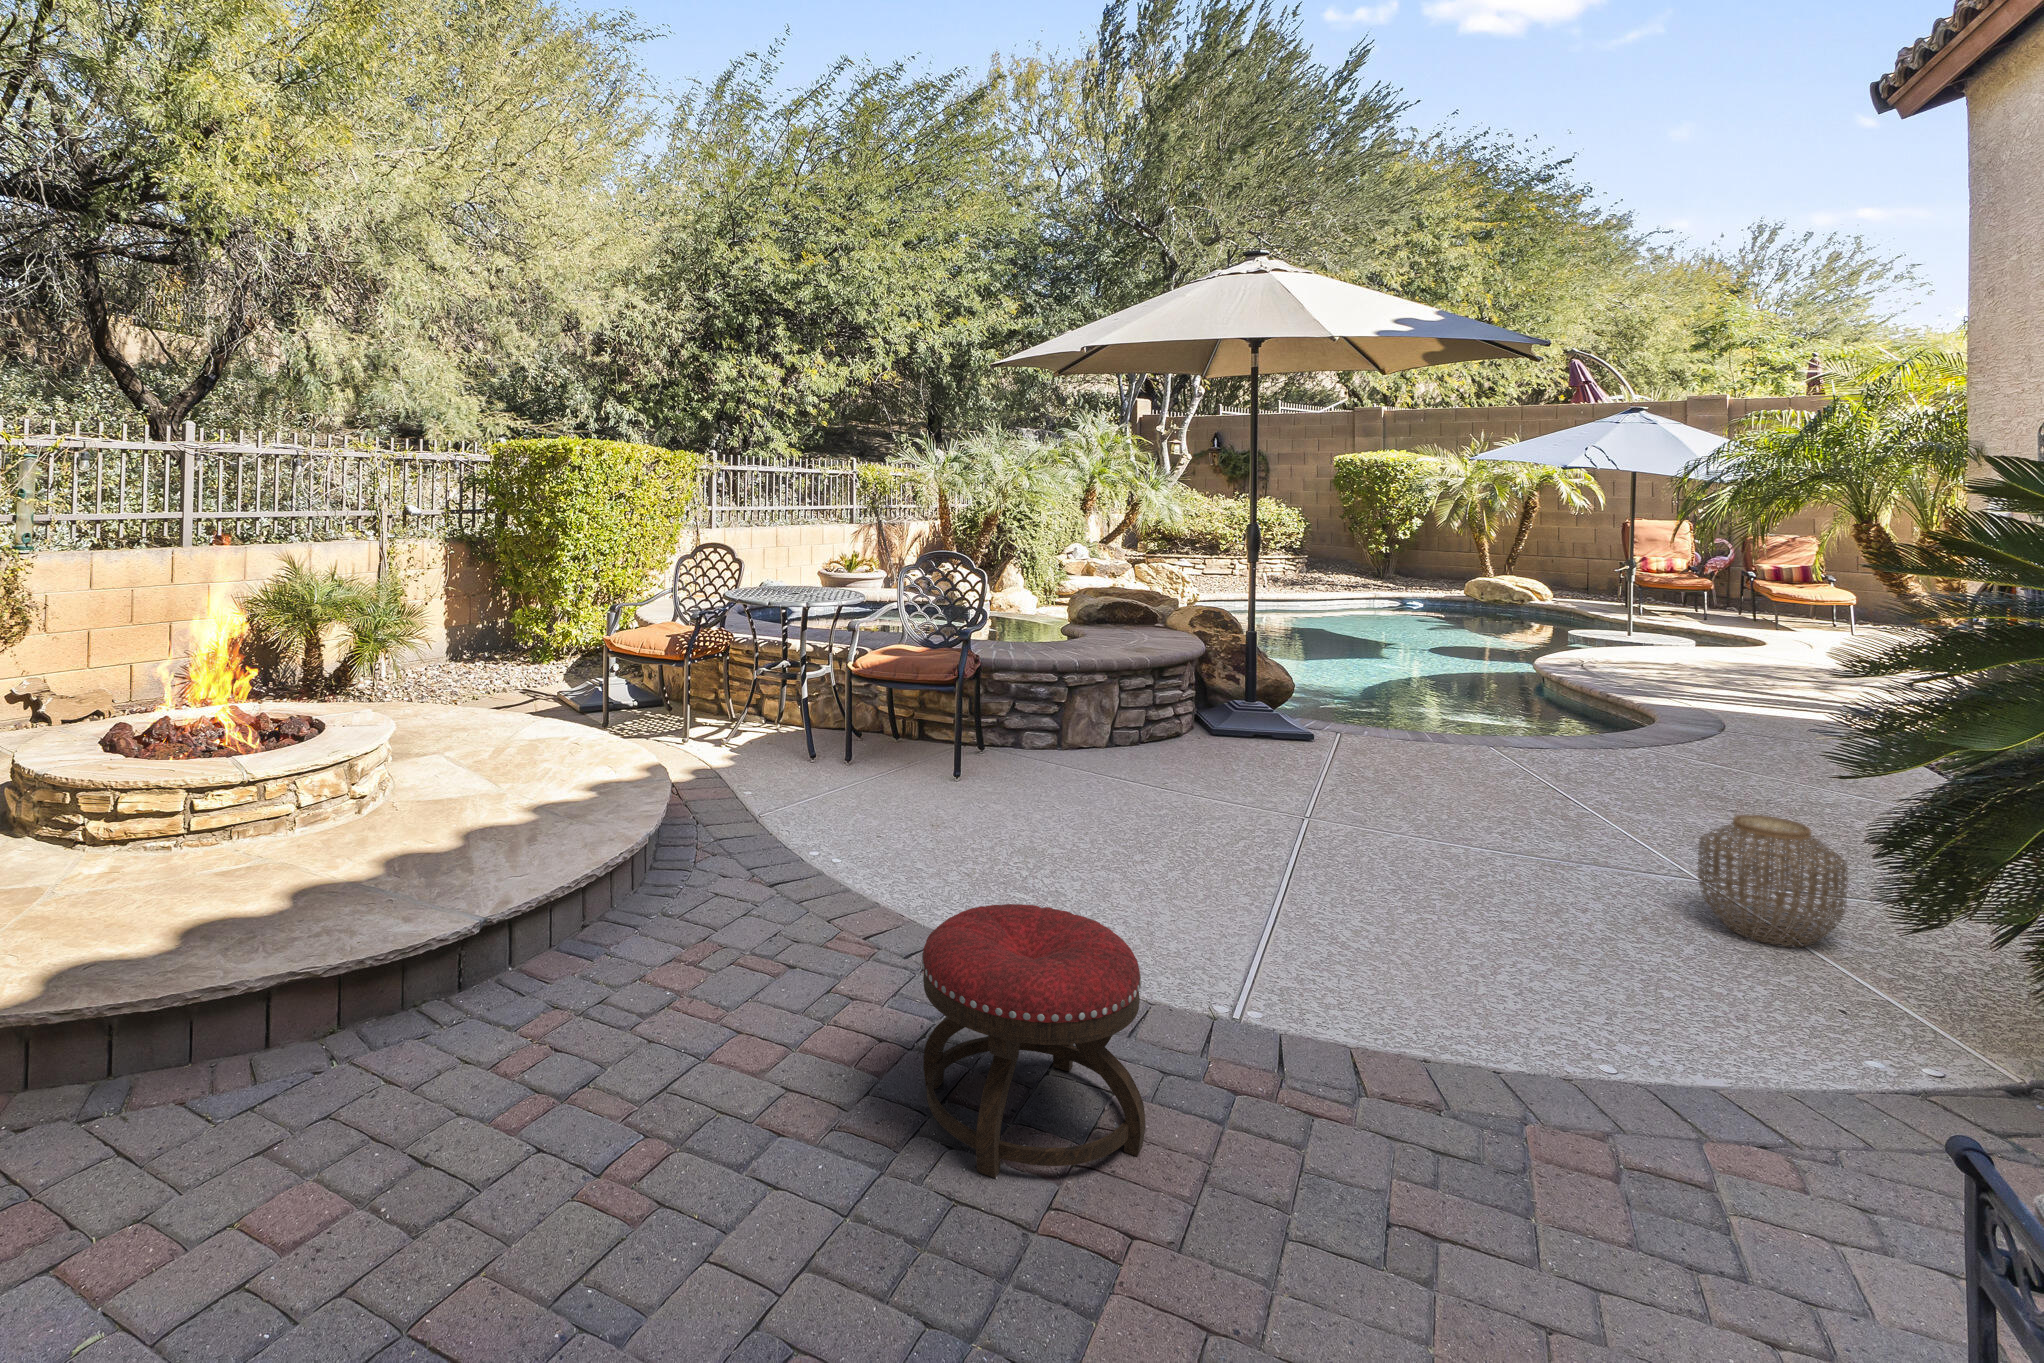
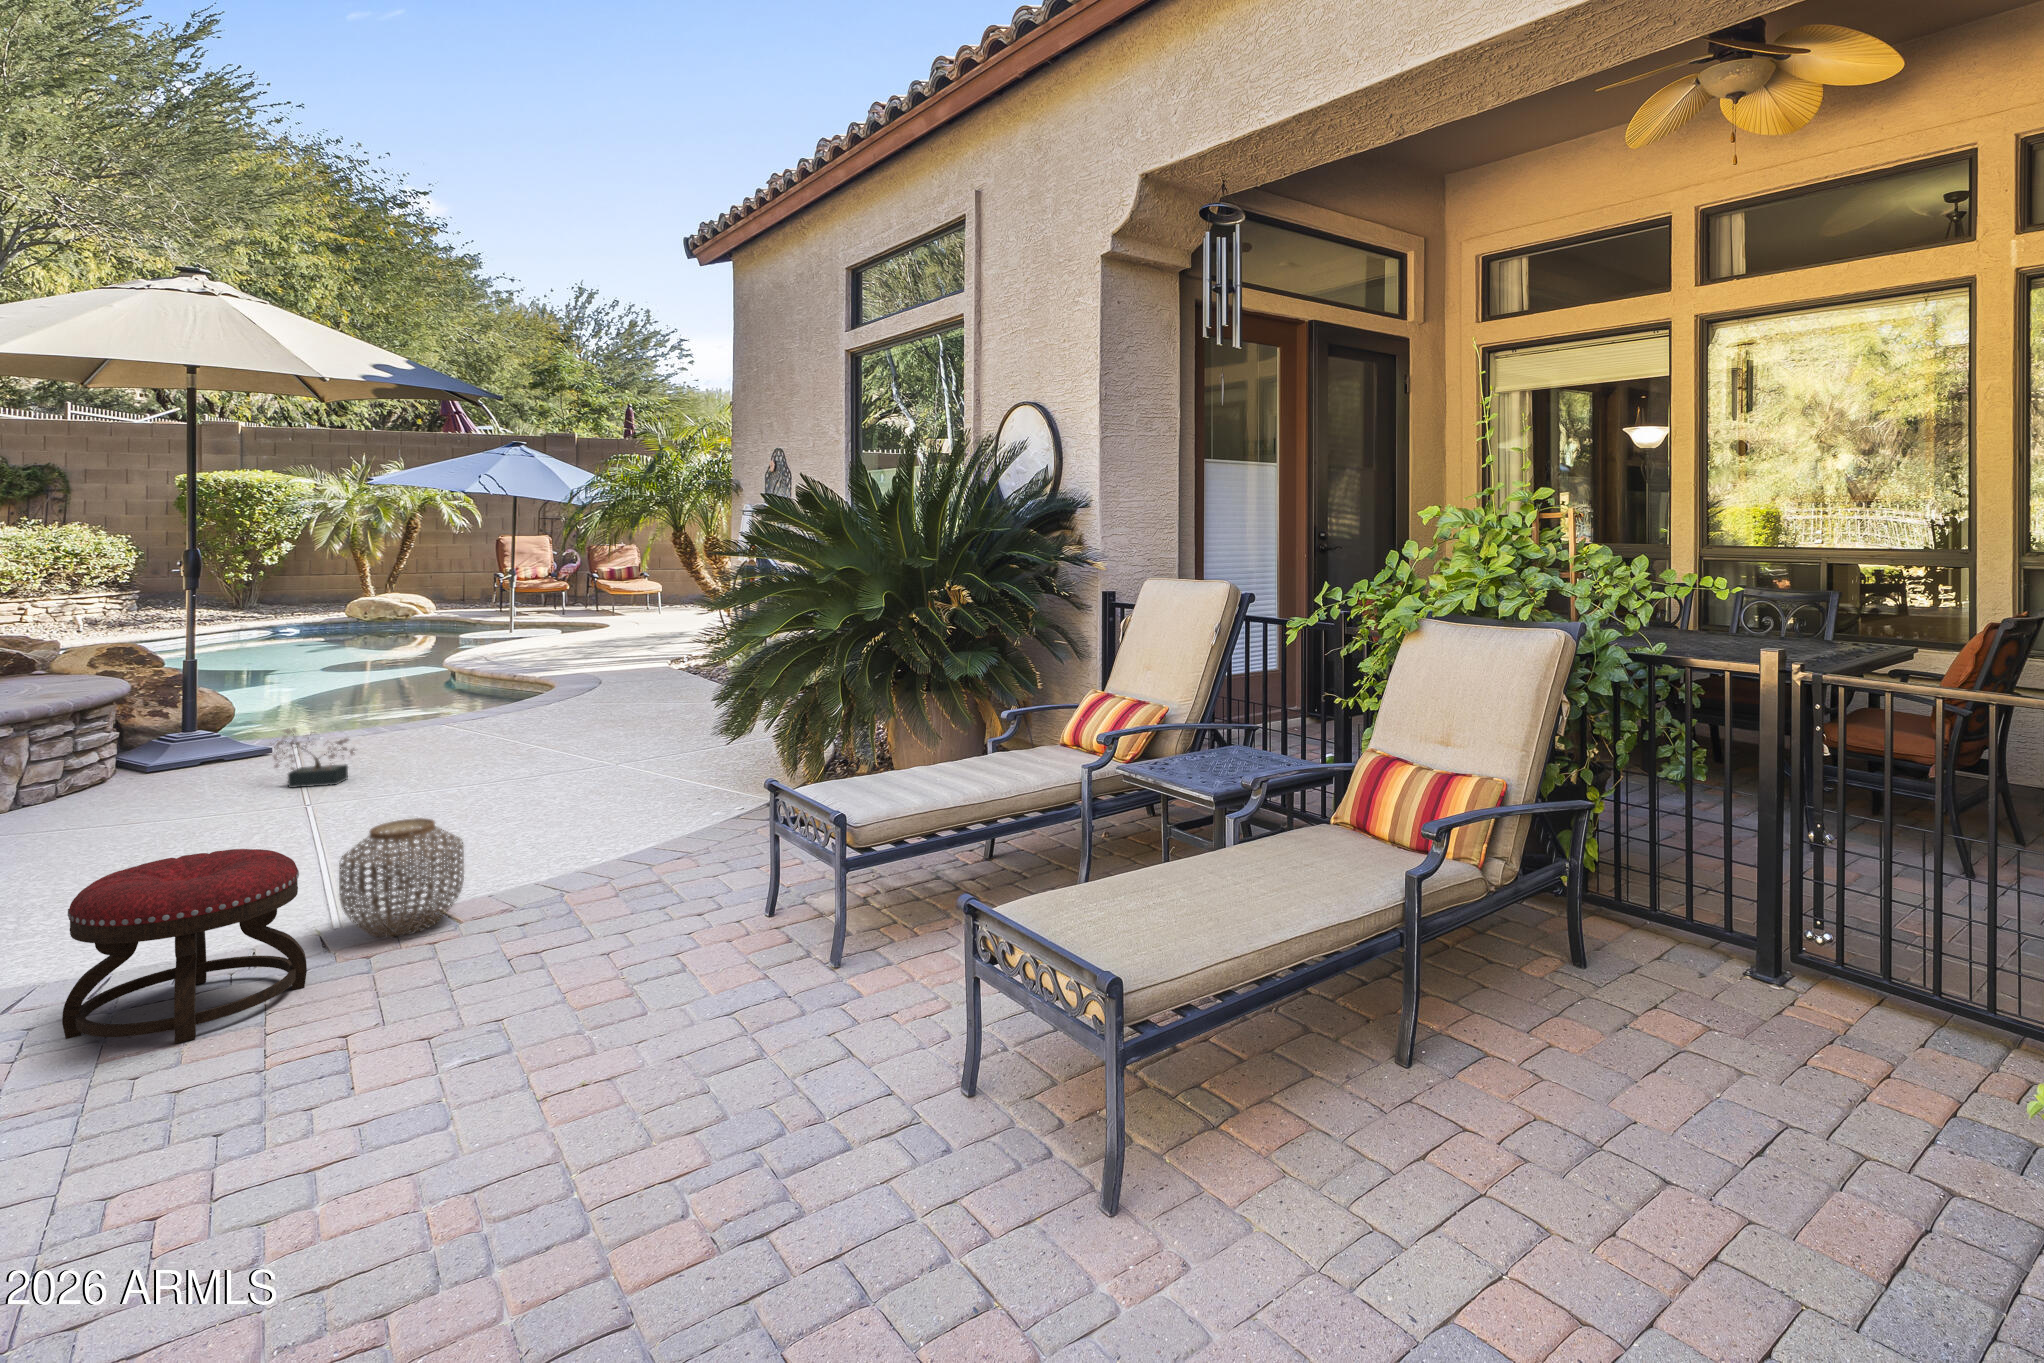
decorative plant: none [1292,726,1379,804] -> present [273,728,354,788]
woven basket: present [1698,815,1848,947] -> present [339,818,464,937]

